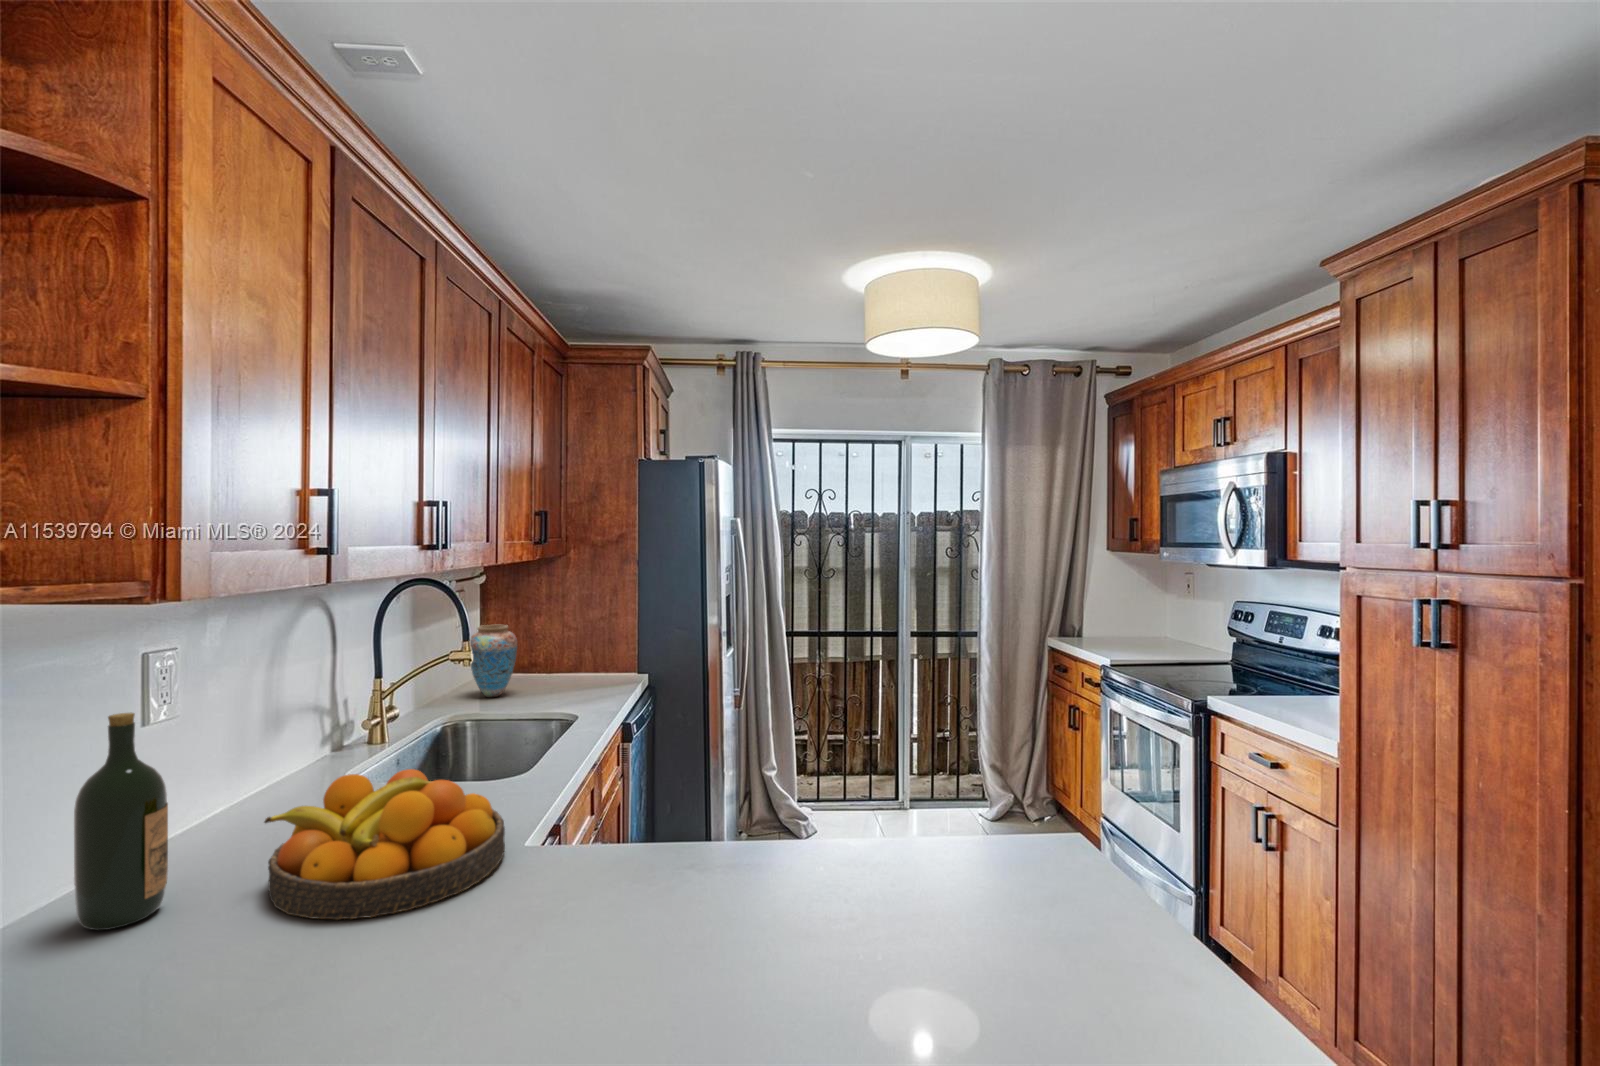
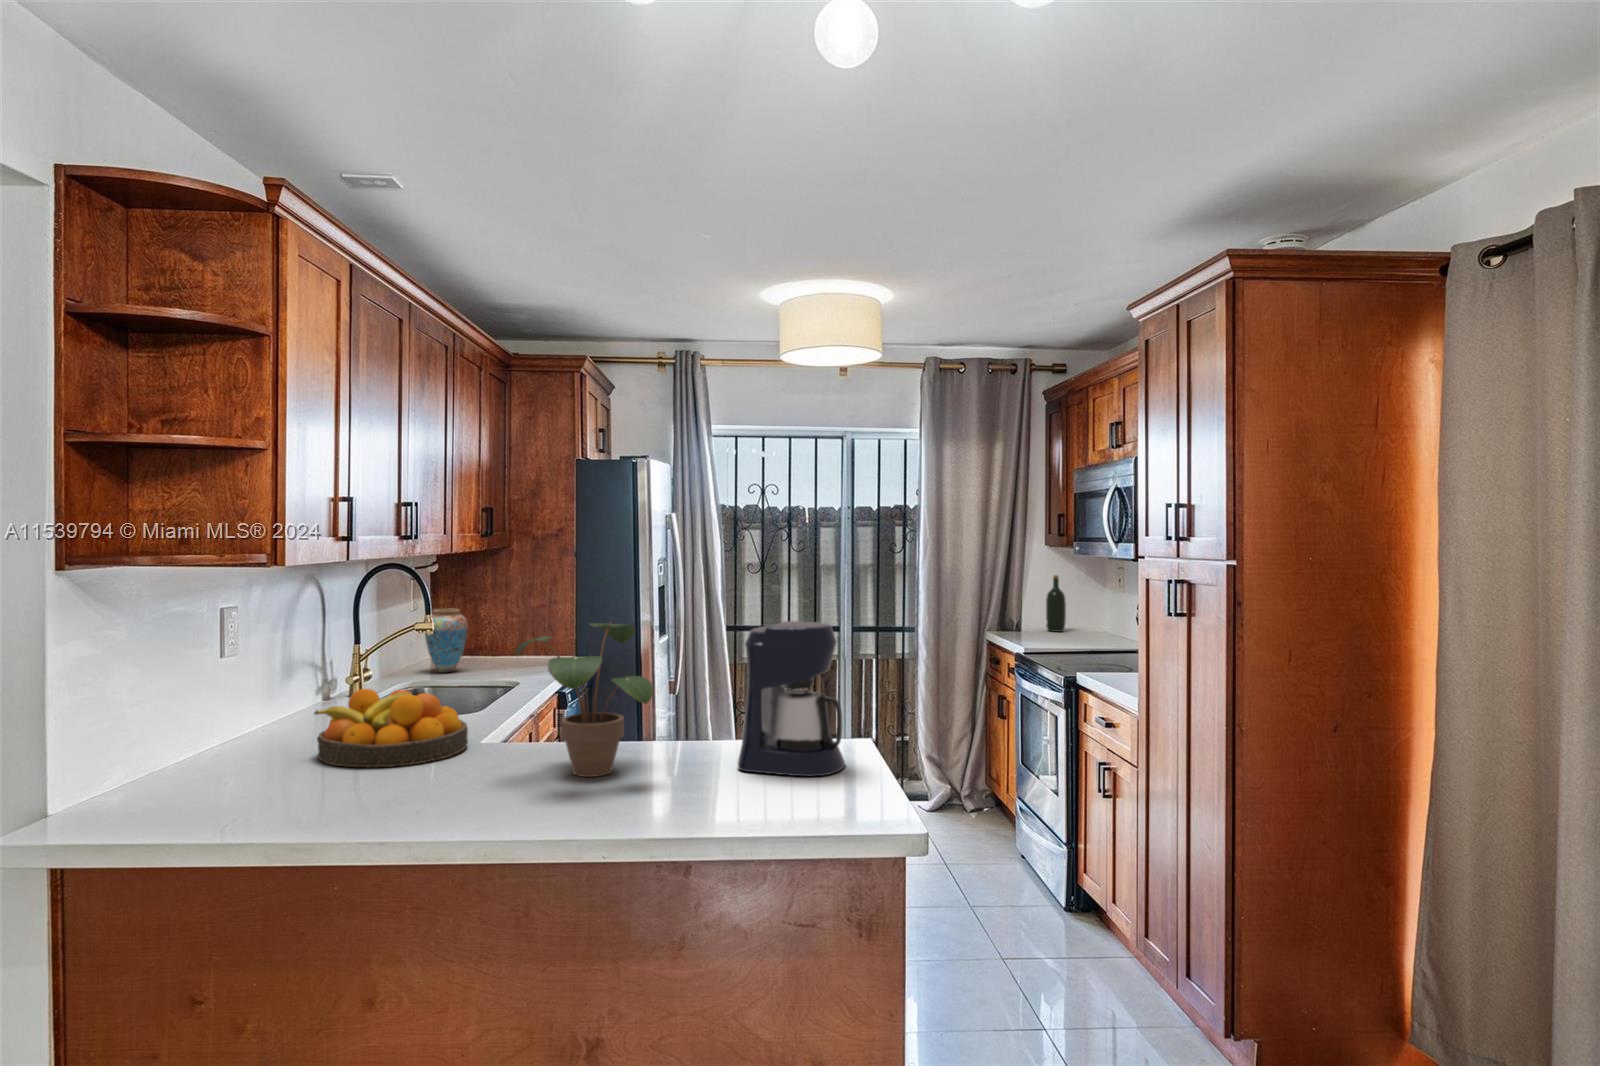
coffee maker: none [926,675,1098,942] -> present [738,621,845,776]
potted plant: none [576,680,811,948] -> present [516,622,653,777]
wine bottle: present [74,713,168,930] -> present [1046,575,1066,632]

